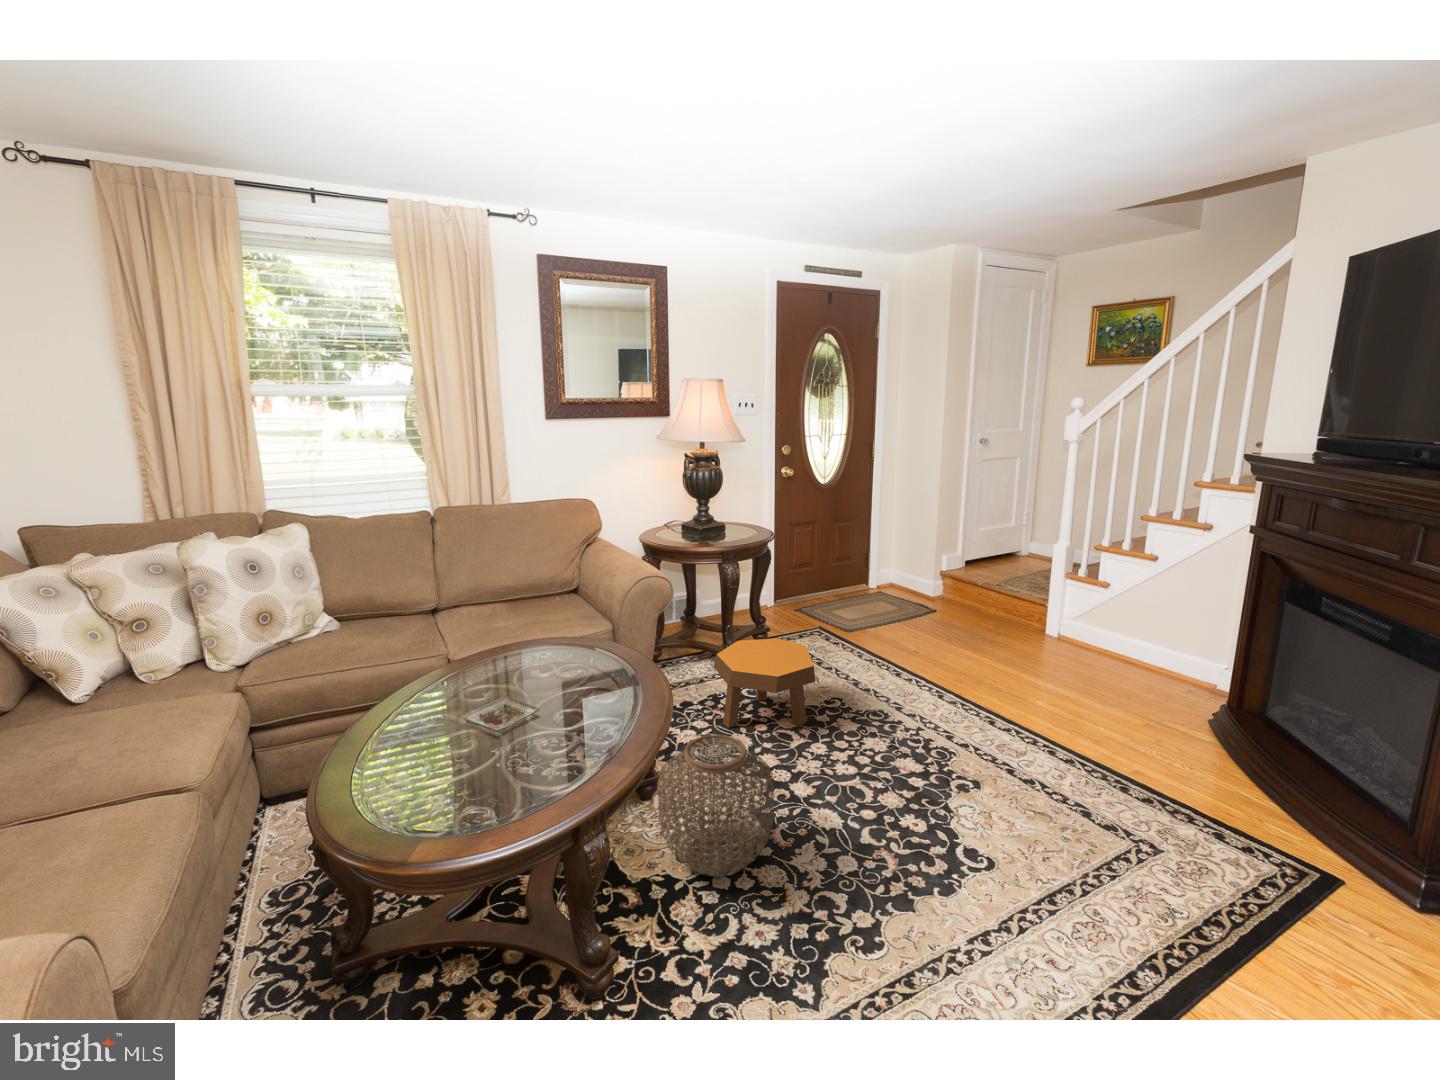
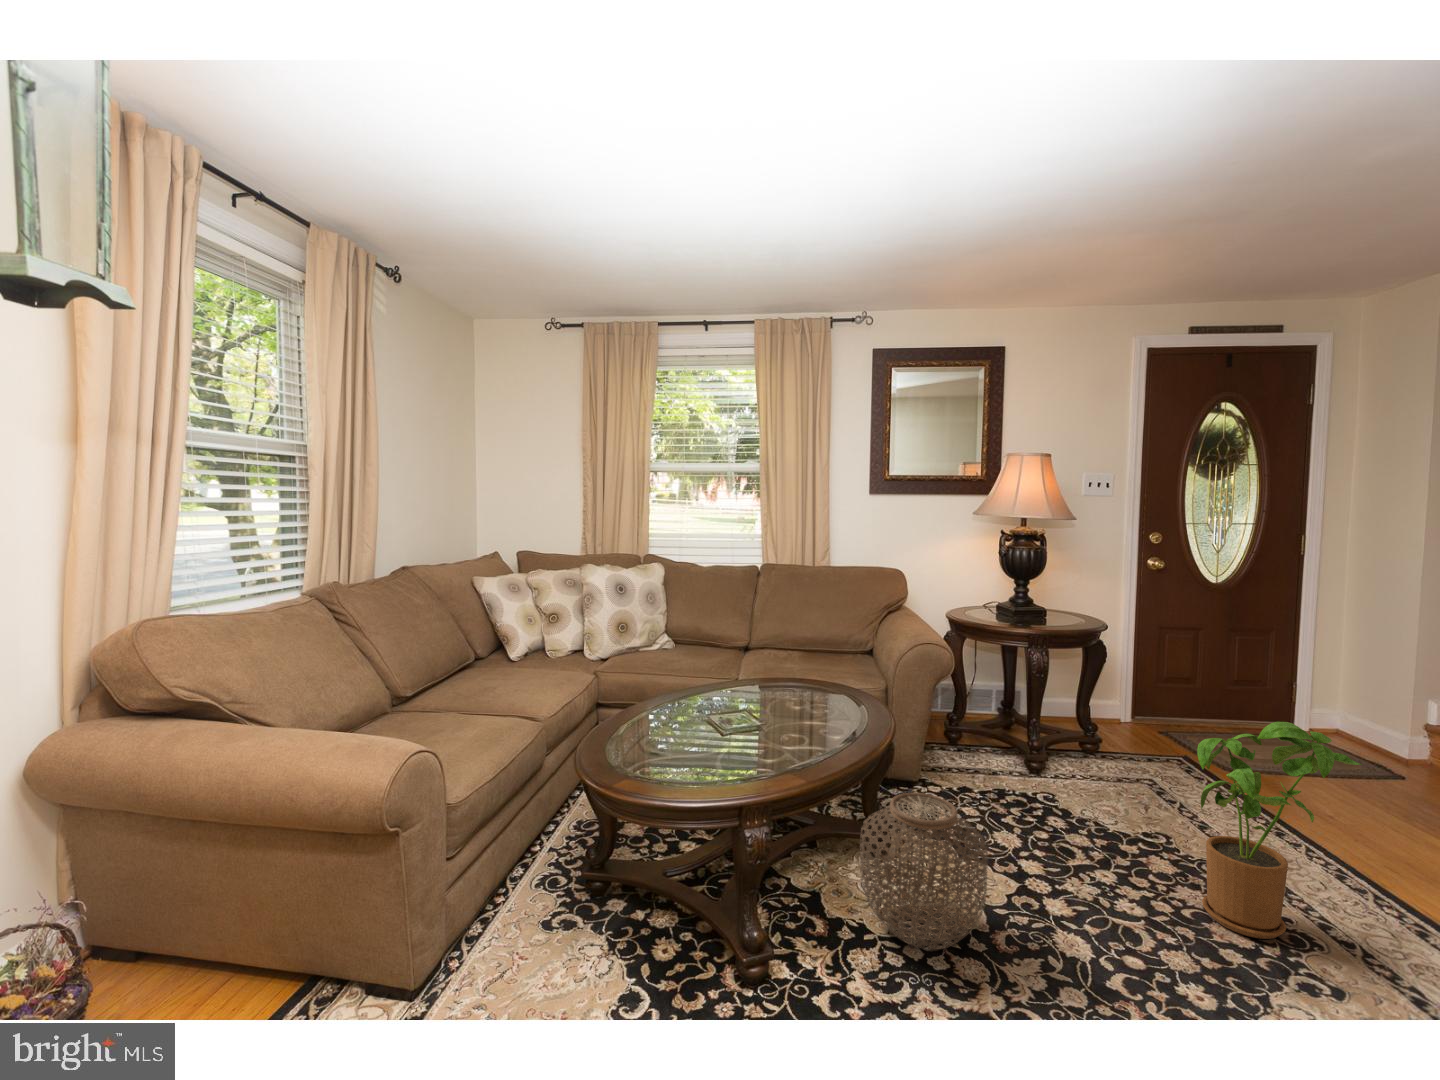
house plant: none [879,605,978,763] -> present [1197,722,1362,939]
footstool: present [714,638,815,728] -> none [993,733,1121,847]

